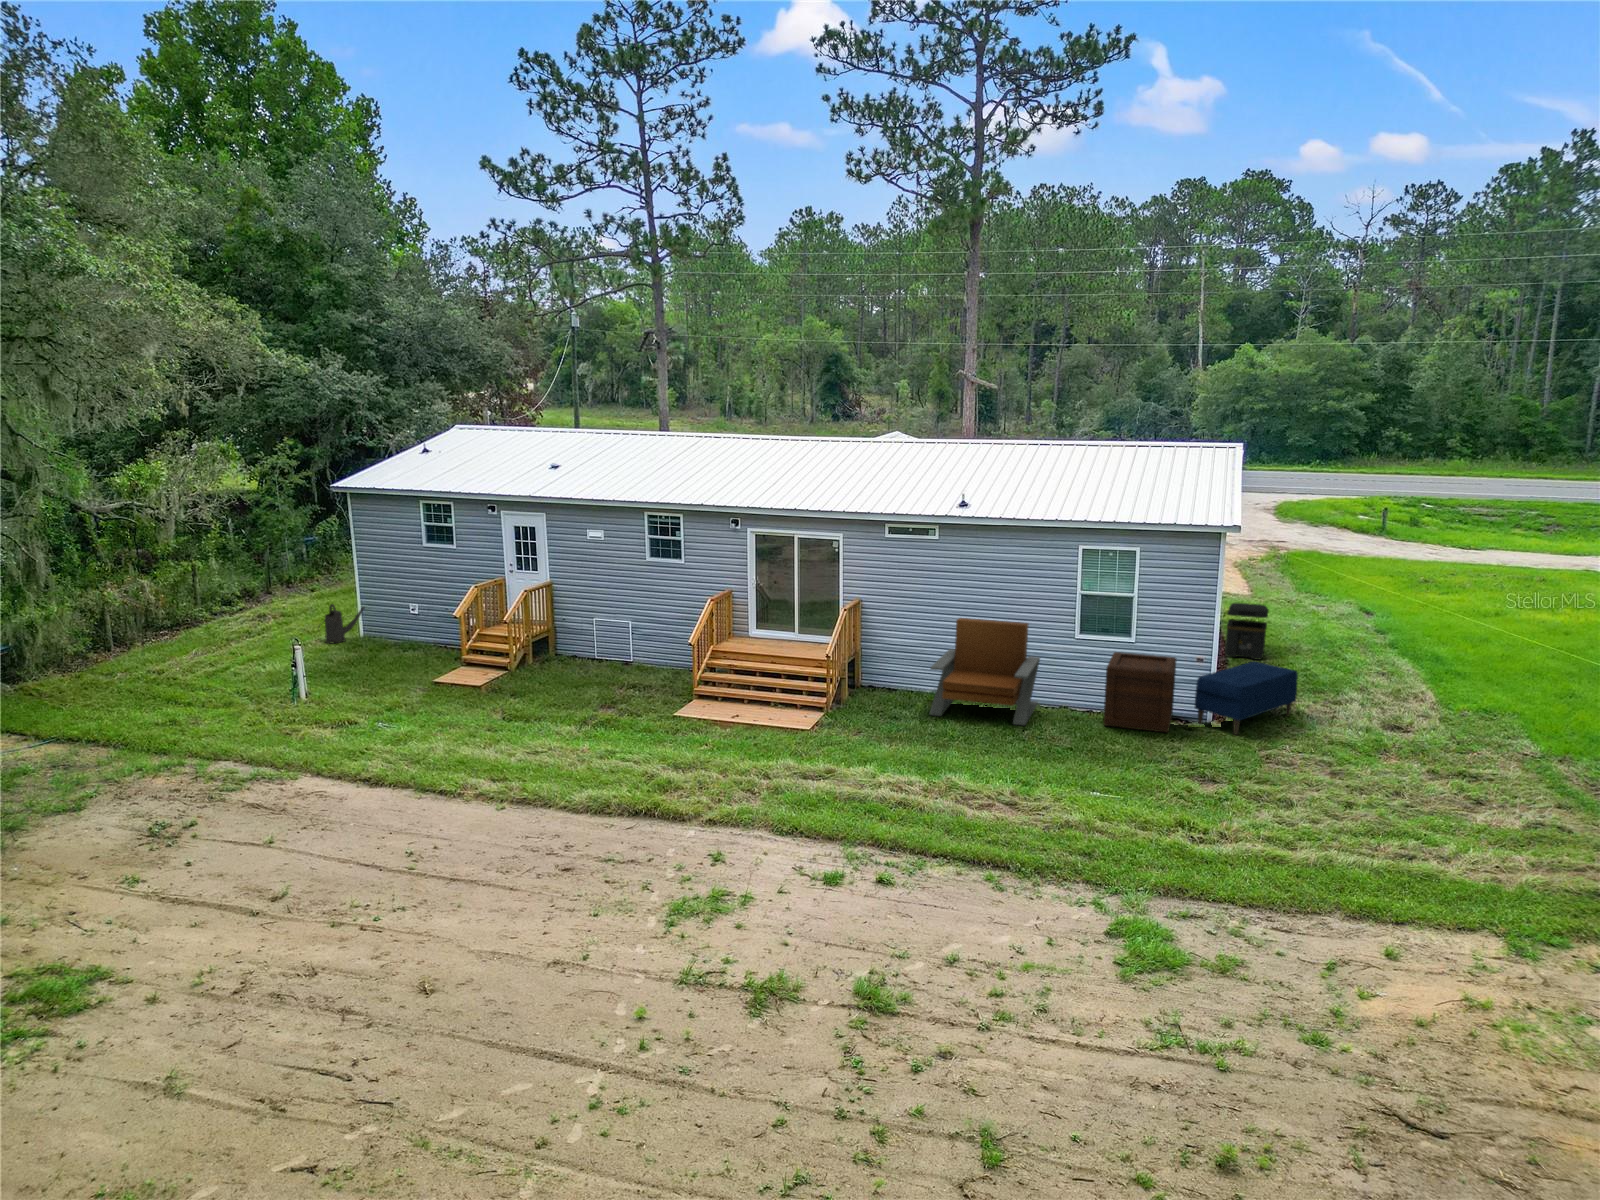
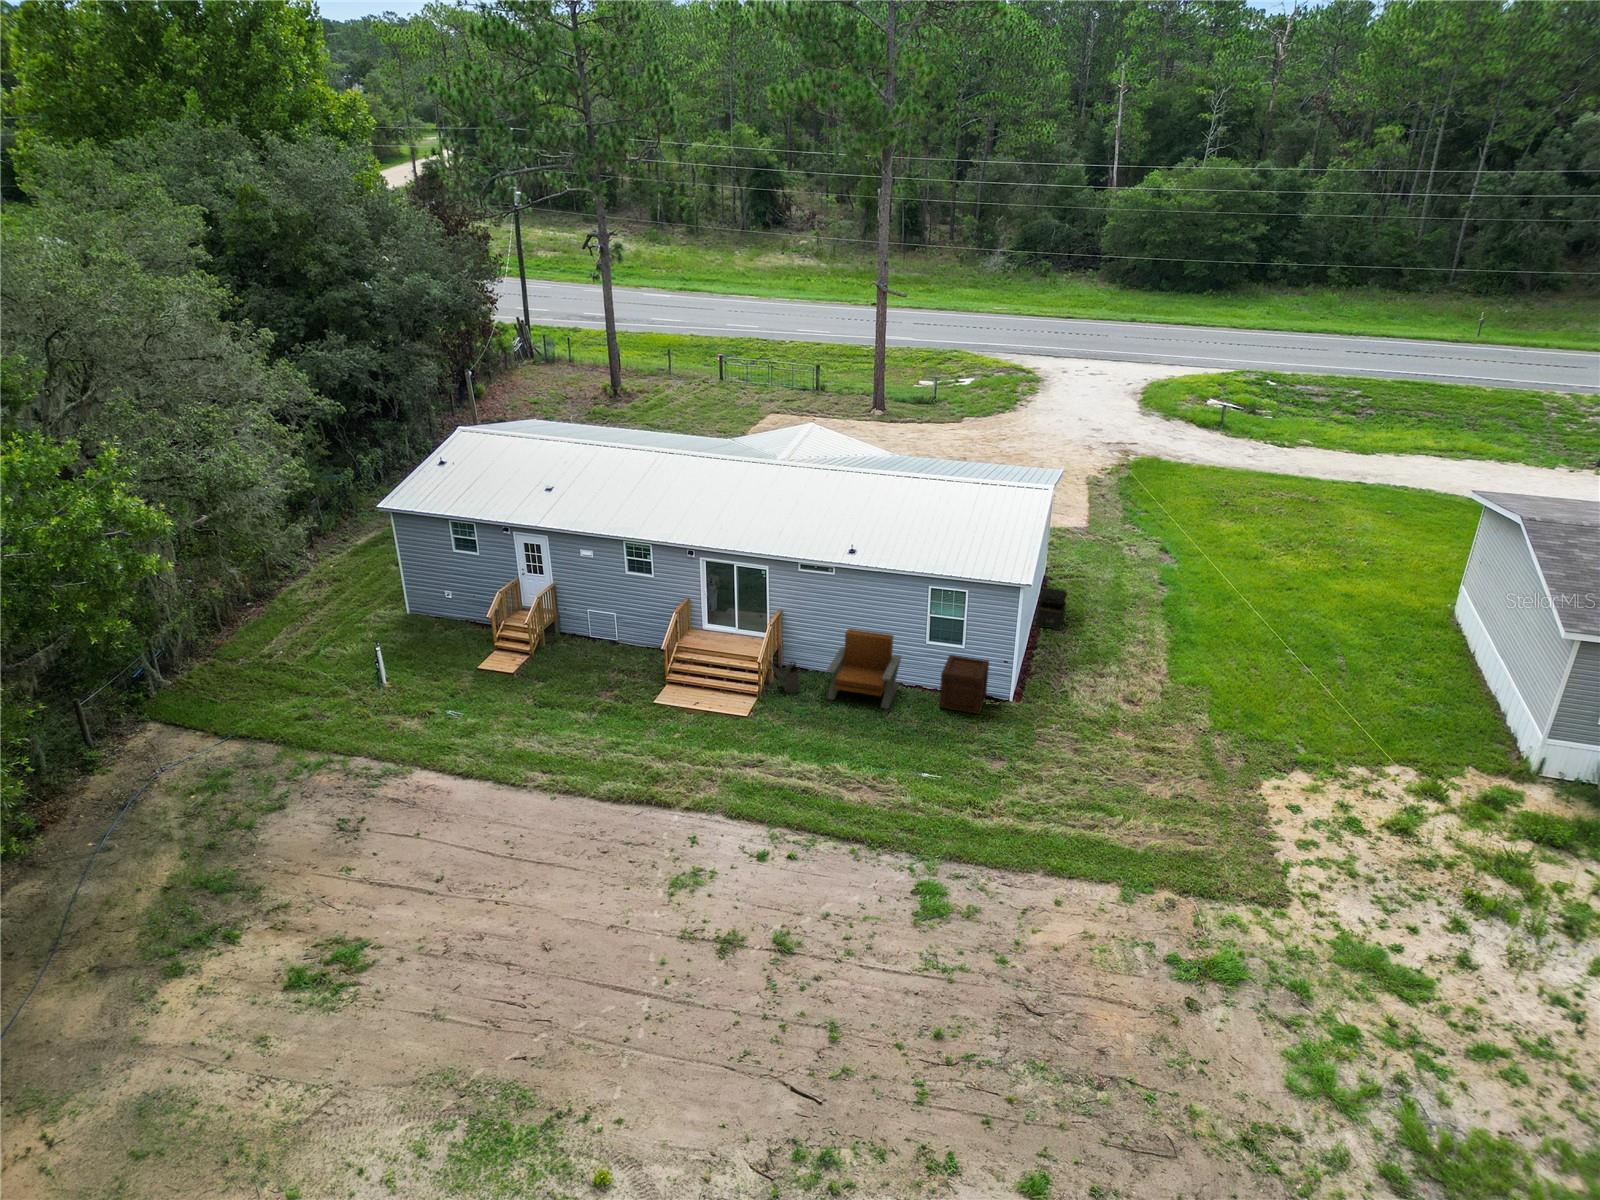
watering can: present [324,604,365,643] -> present [769,661,800,694]
bench: present [1195,662,1298,735] -> none [999,656,1068,715]

